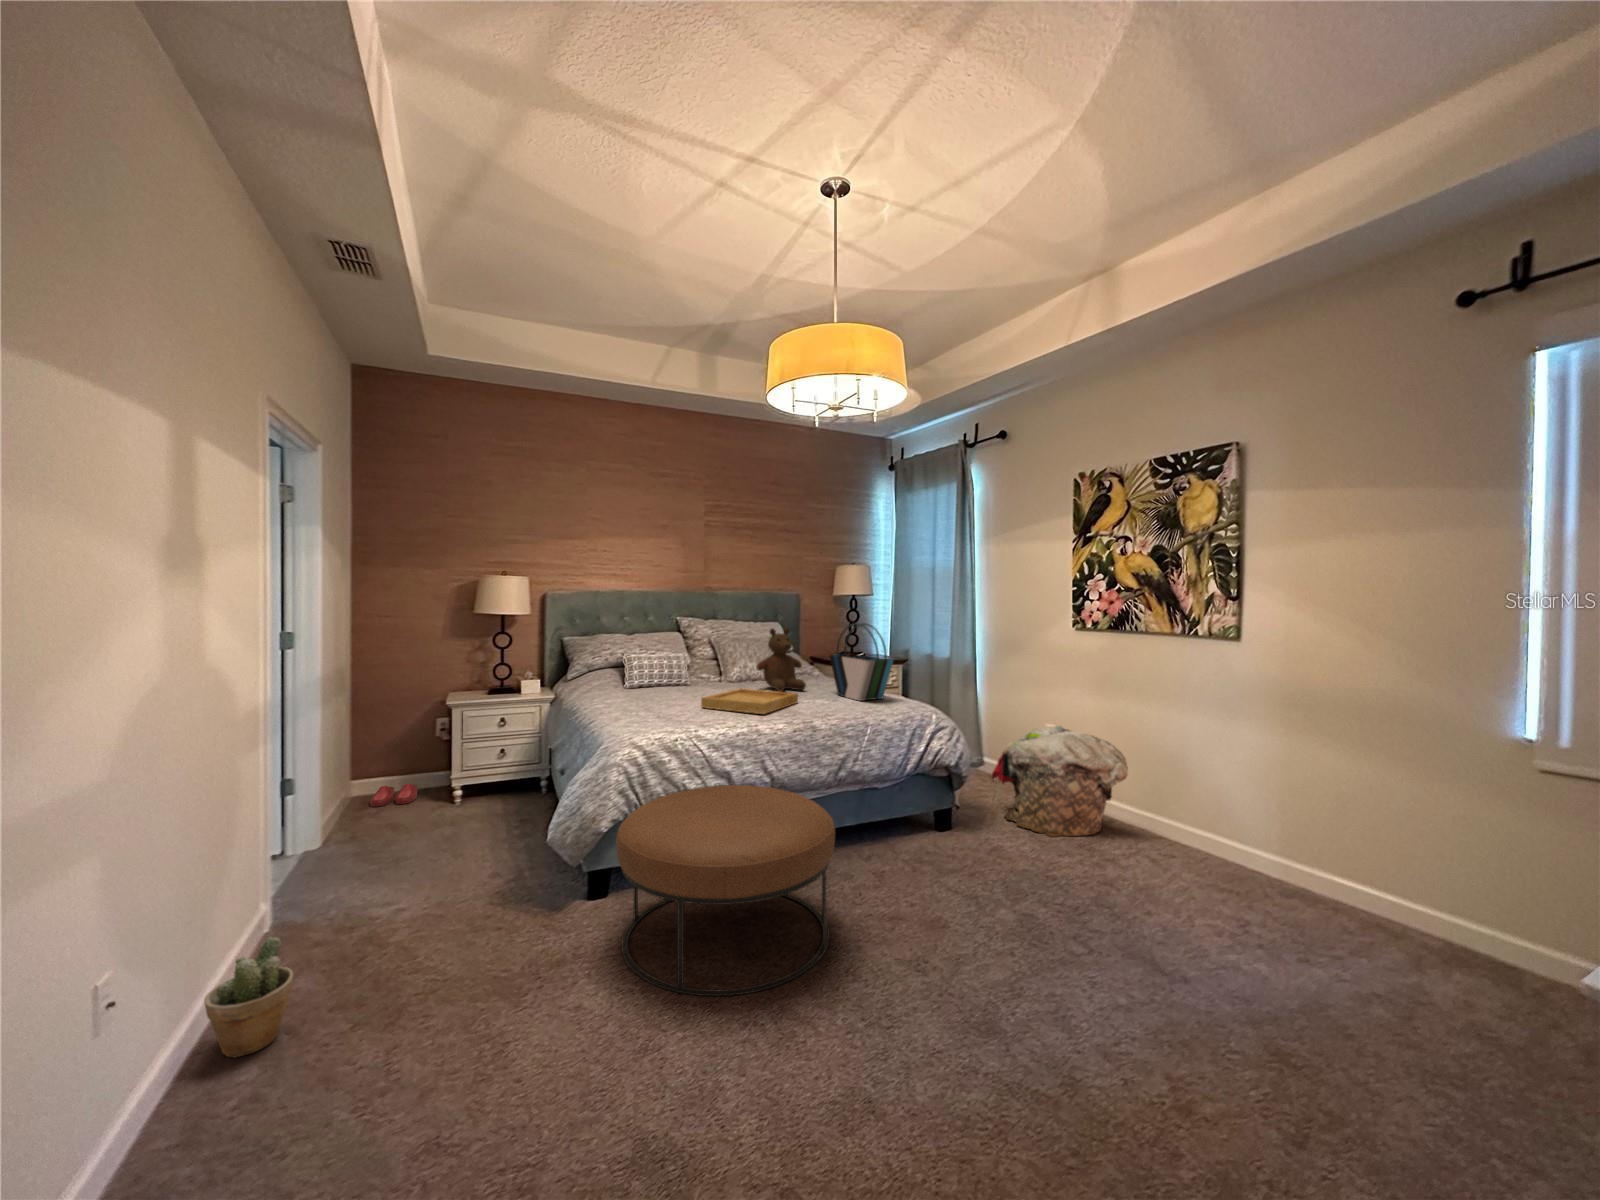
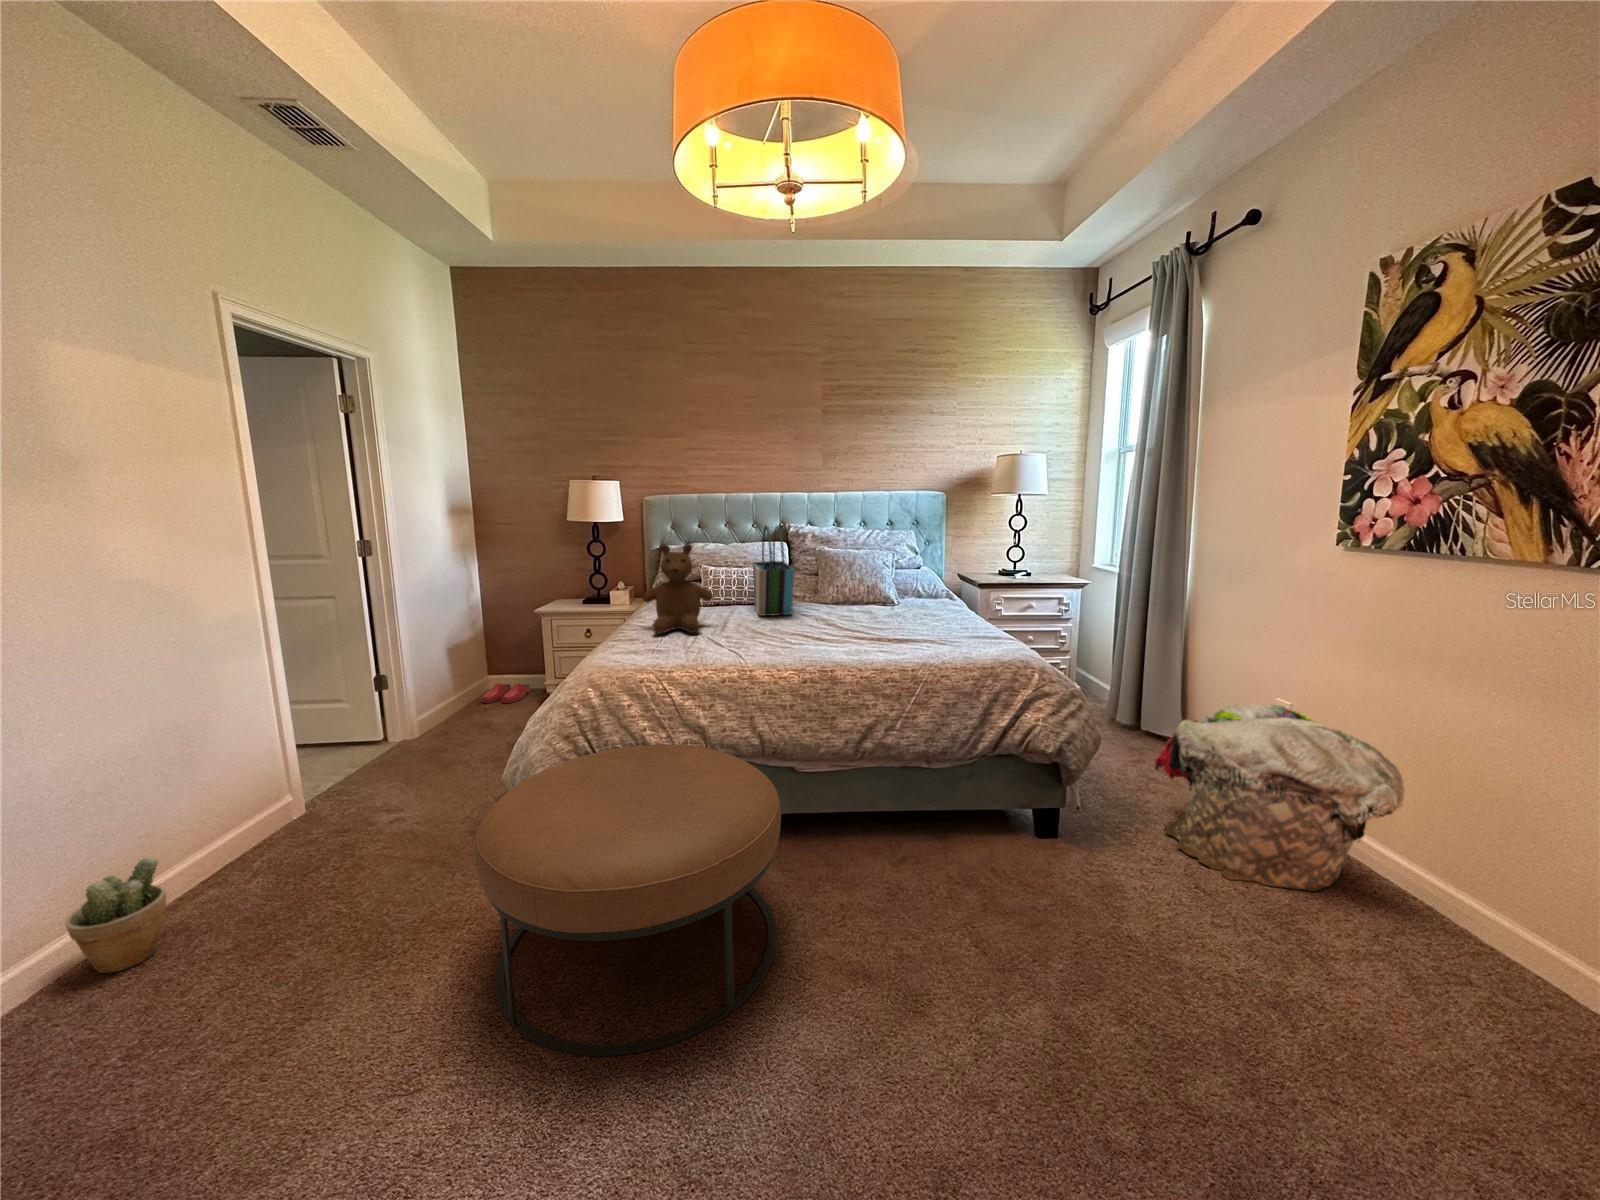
tote bag: present [830,623,893,701] -> present [753,526,794,616]
teddy bear: present [756,628,806,692] -> present [643,544,713,634]
tray: present [701,688,798,714] -> none [722,613,850,653]

